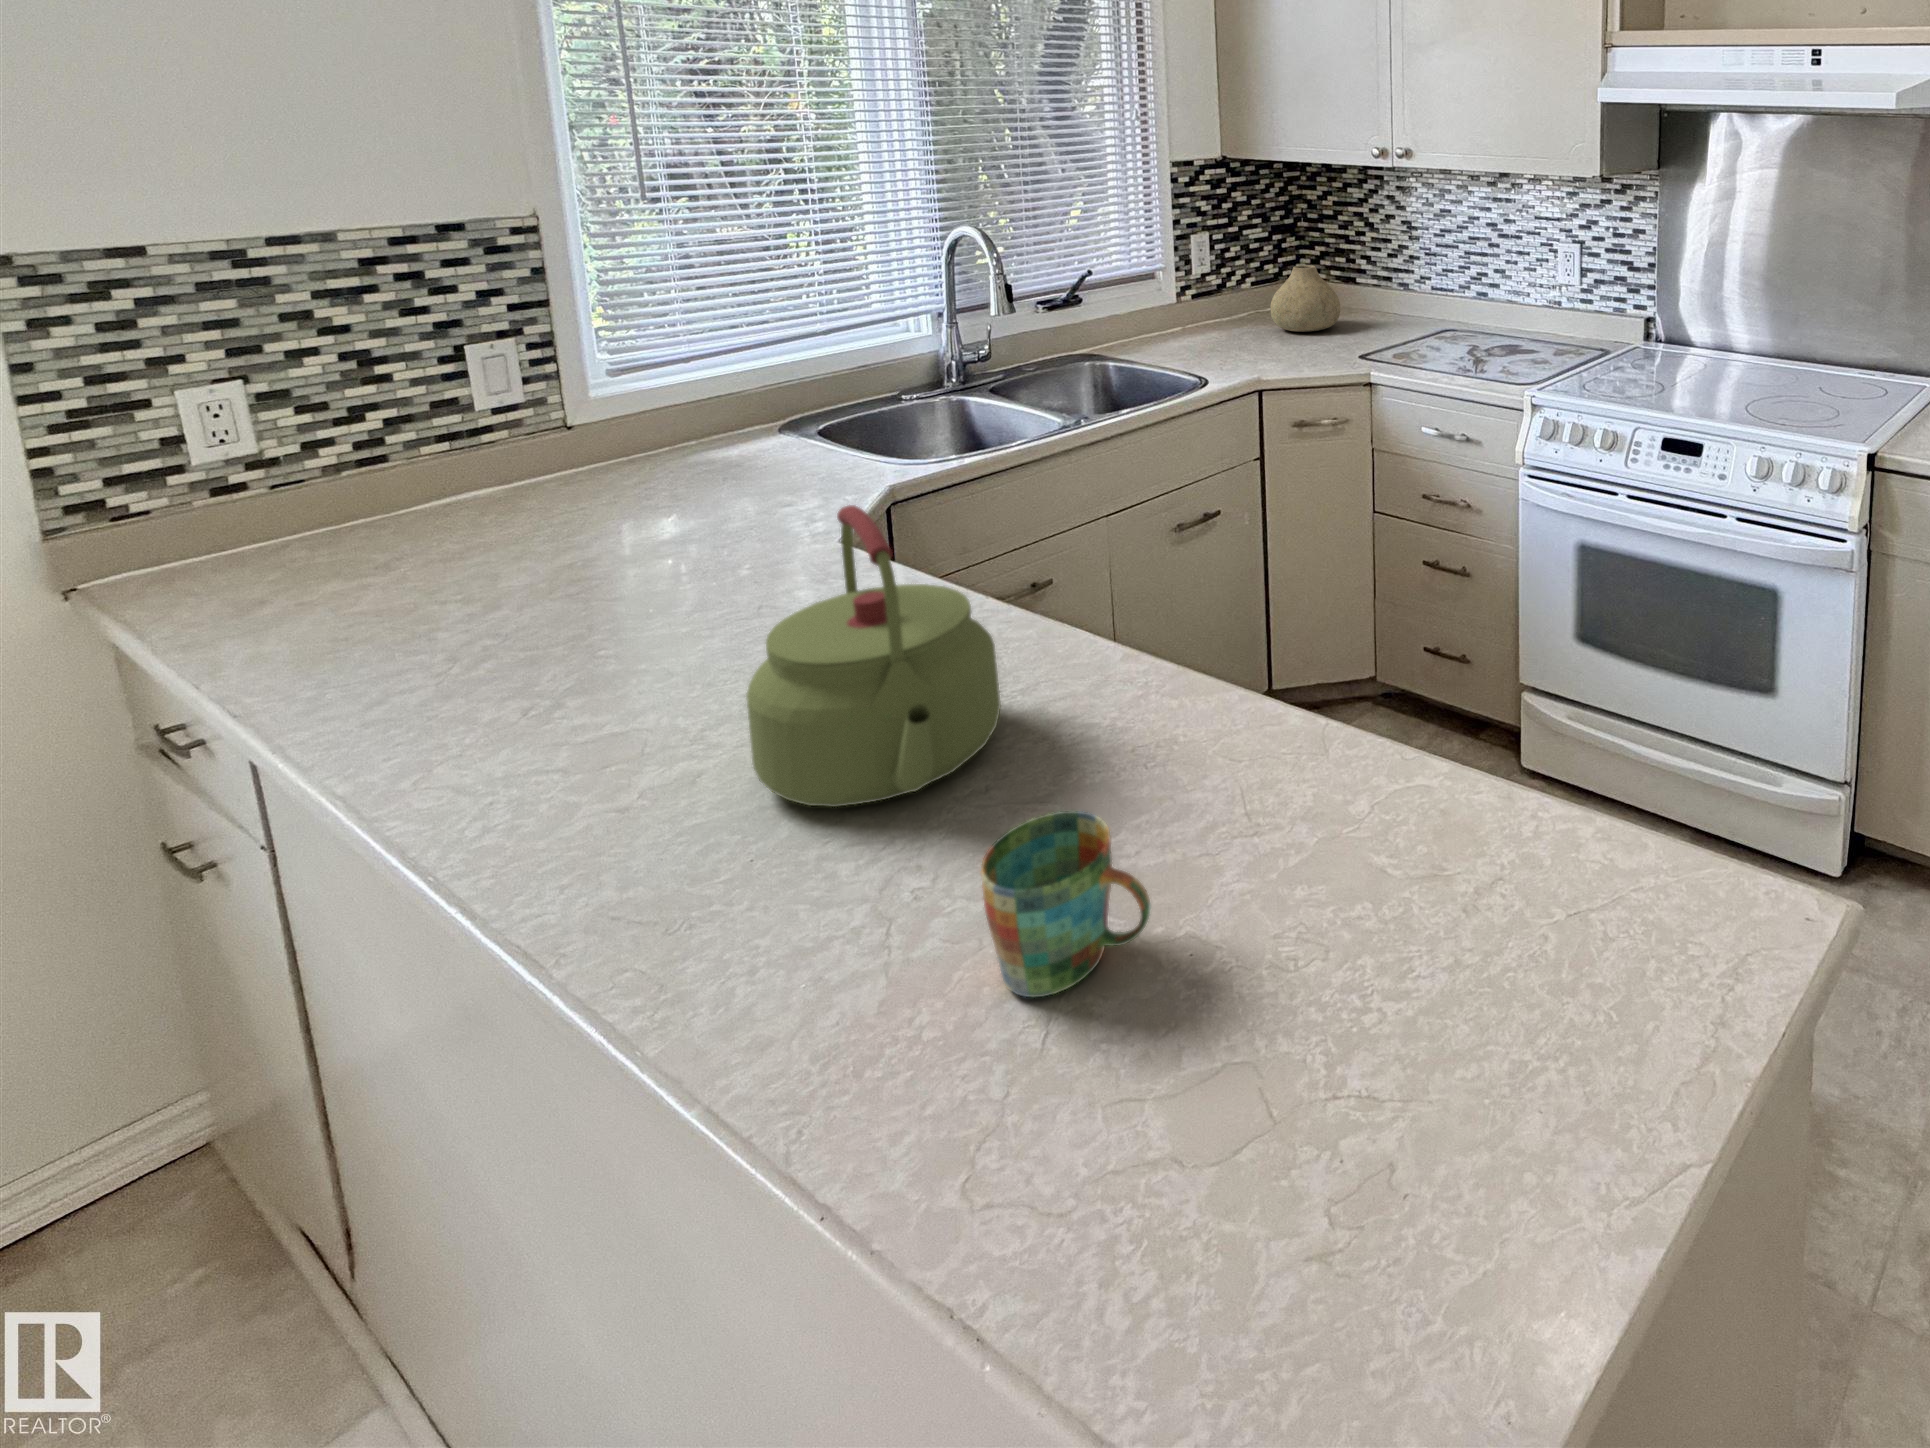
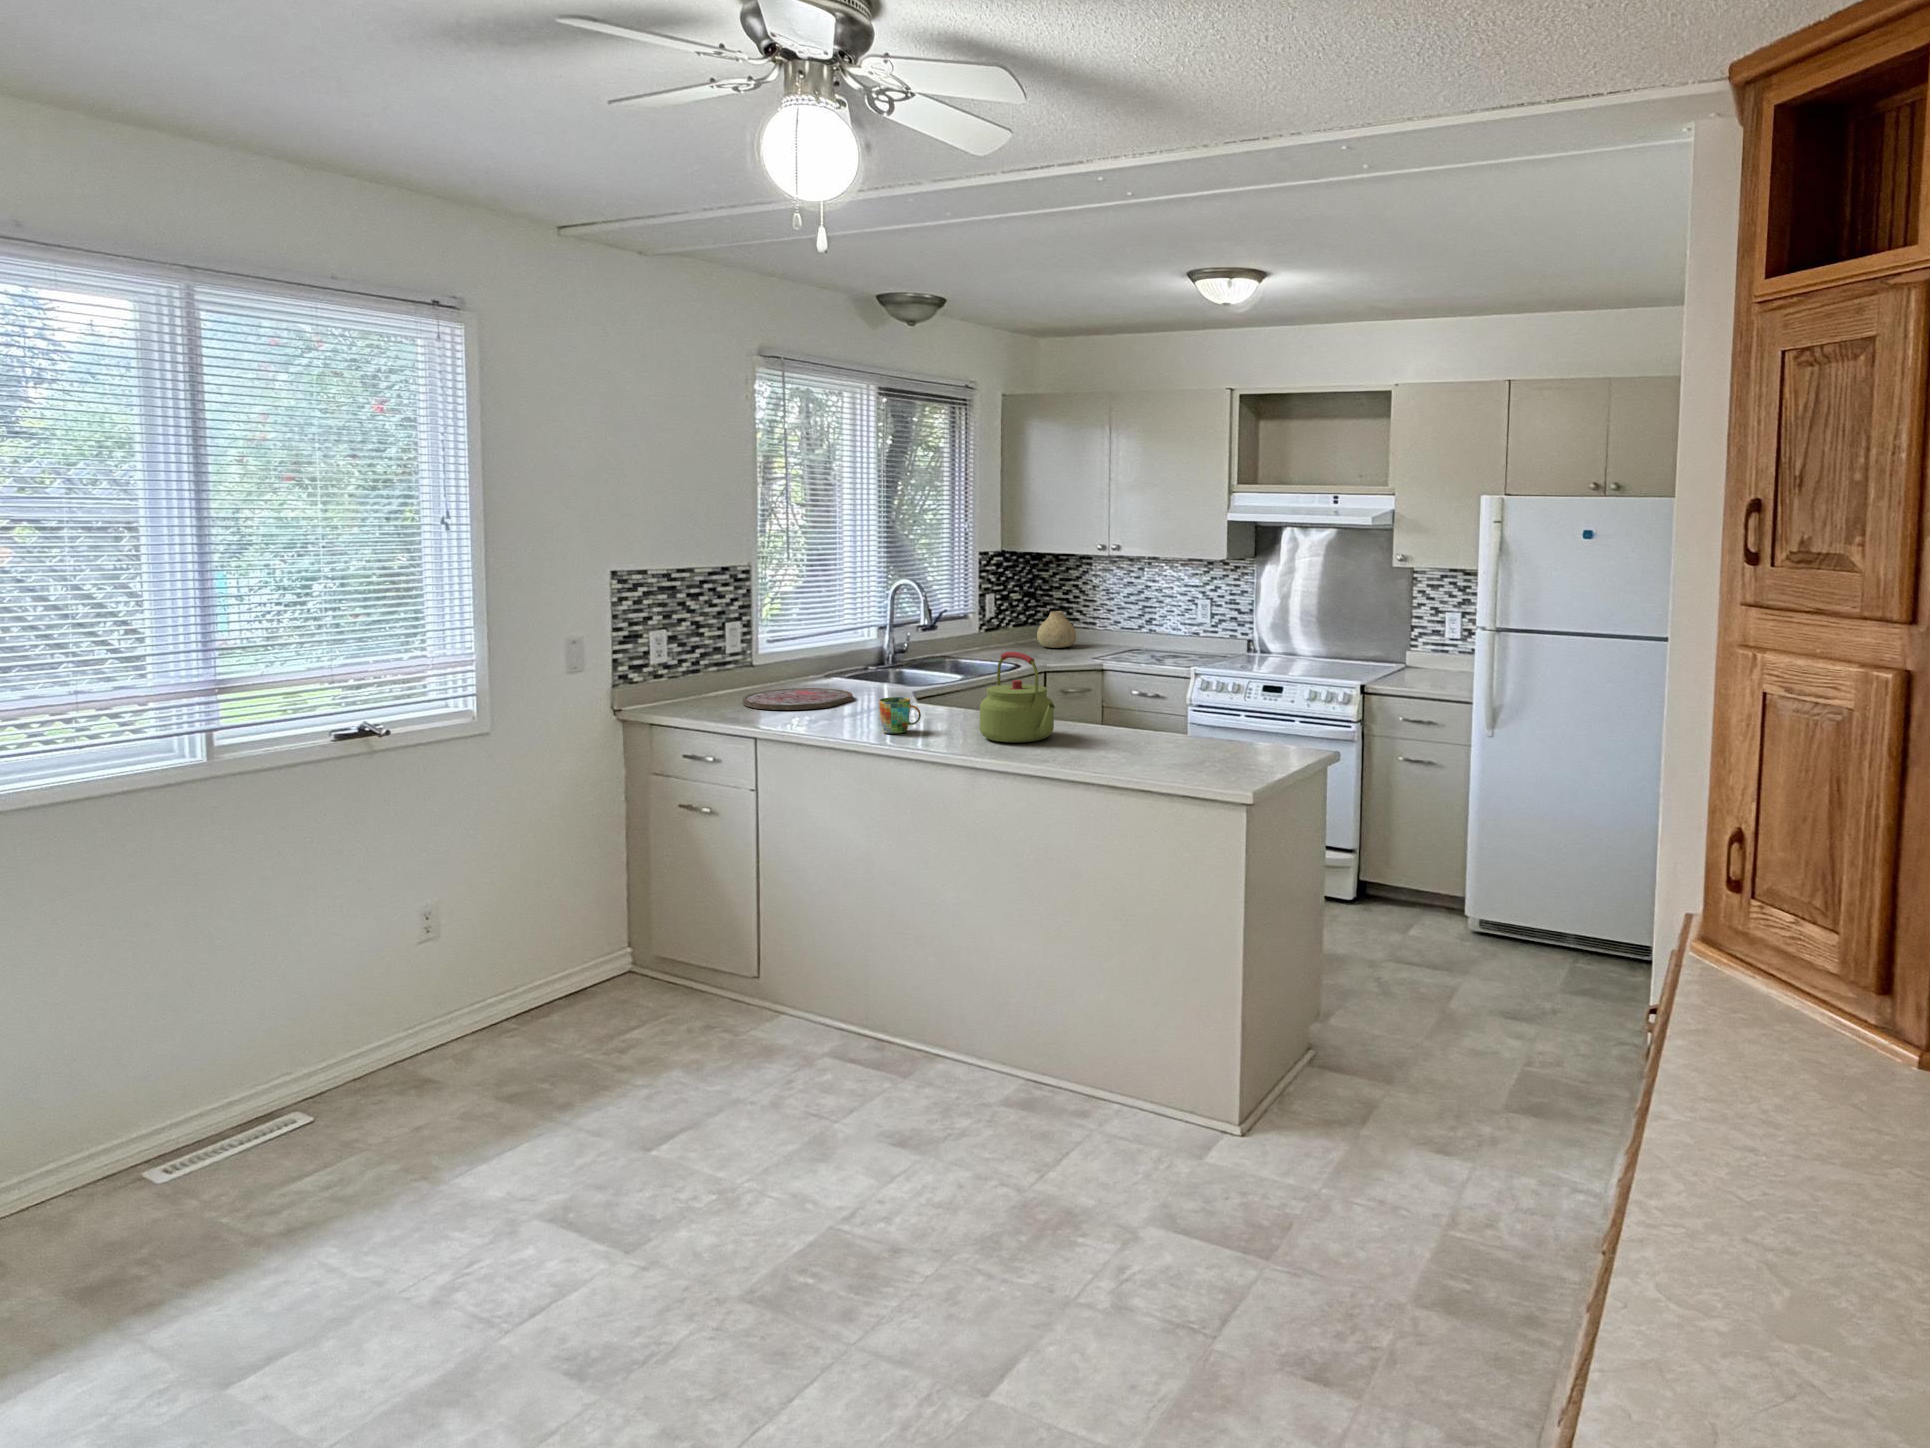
cutting board: none [410,479,717,576] -> present [743,688,853,710]
mug: present [981,811,1151,997] -> present [879,697,921,734]

